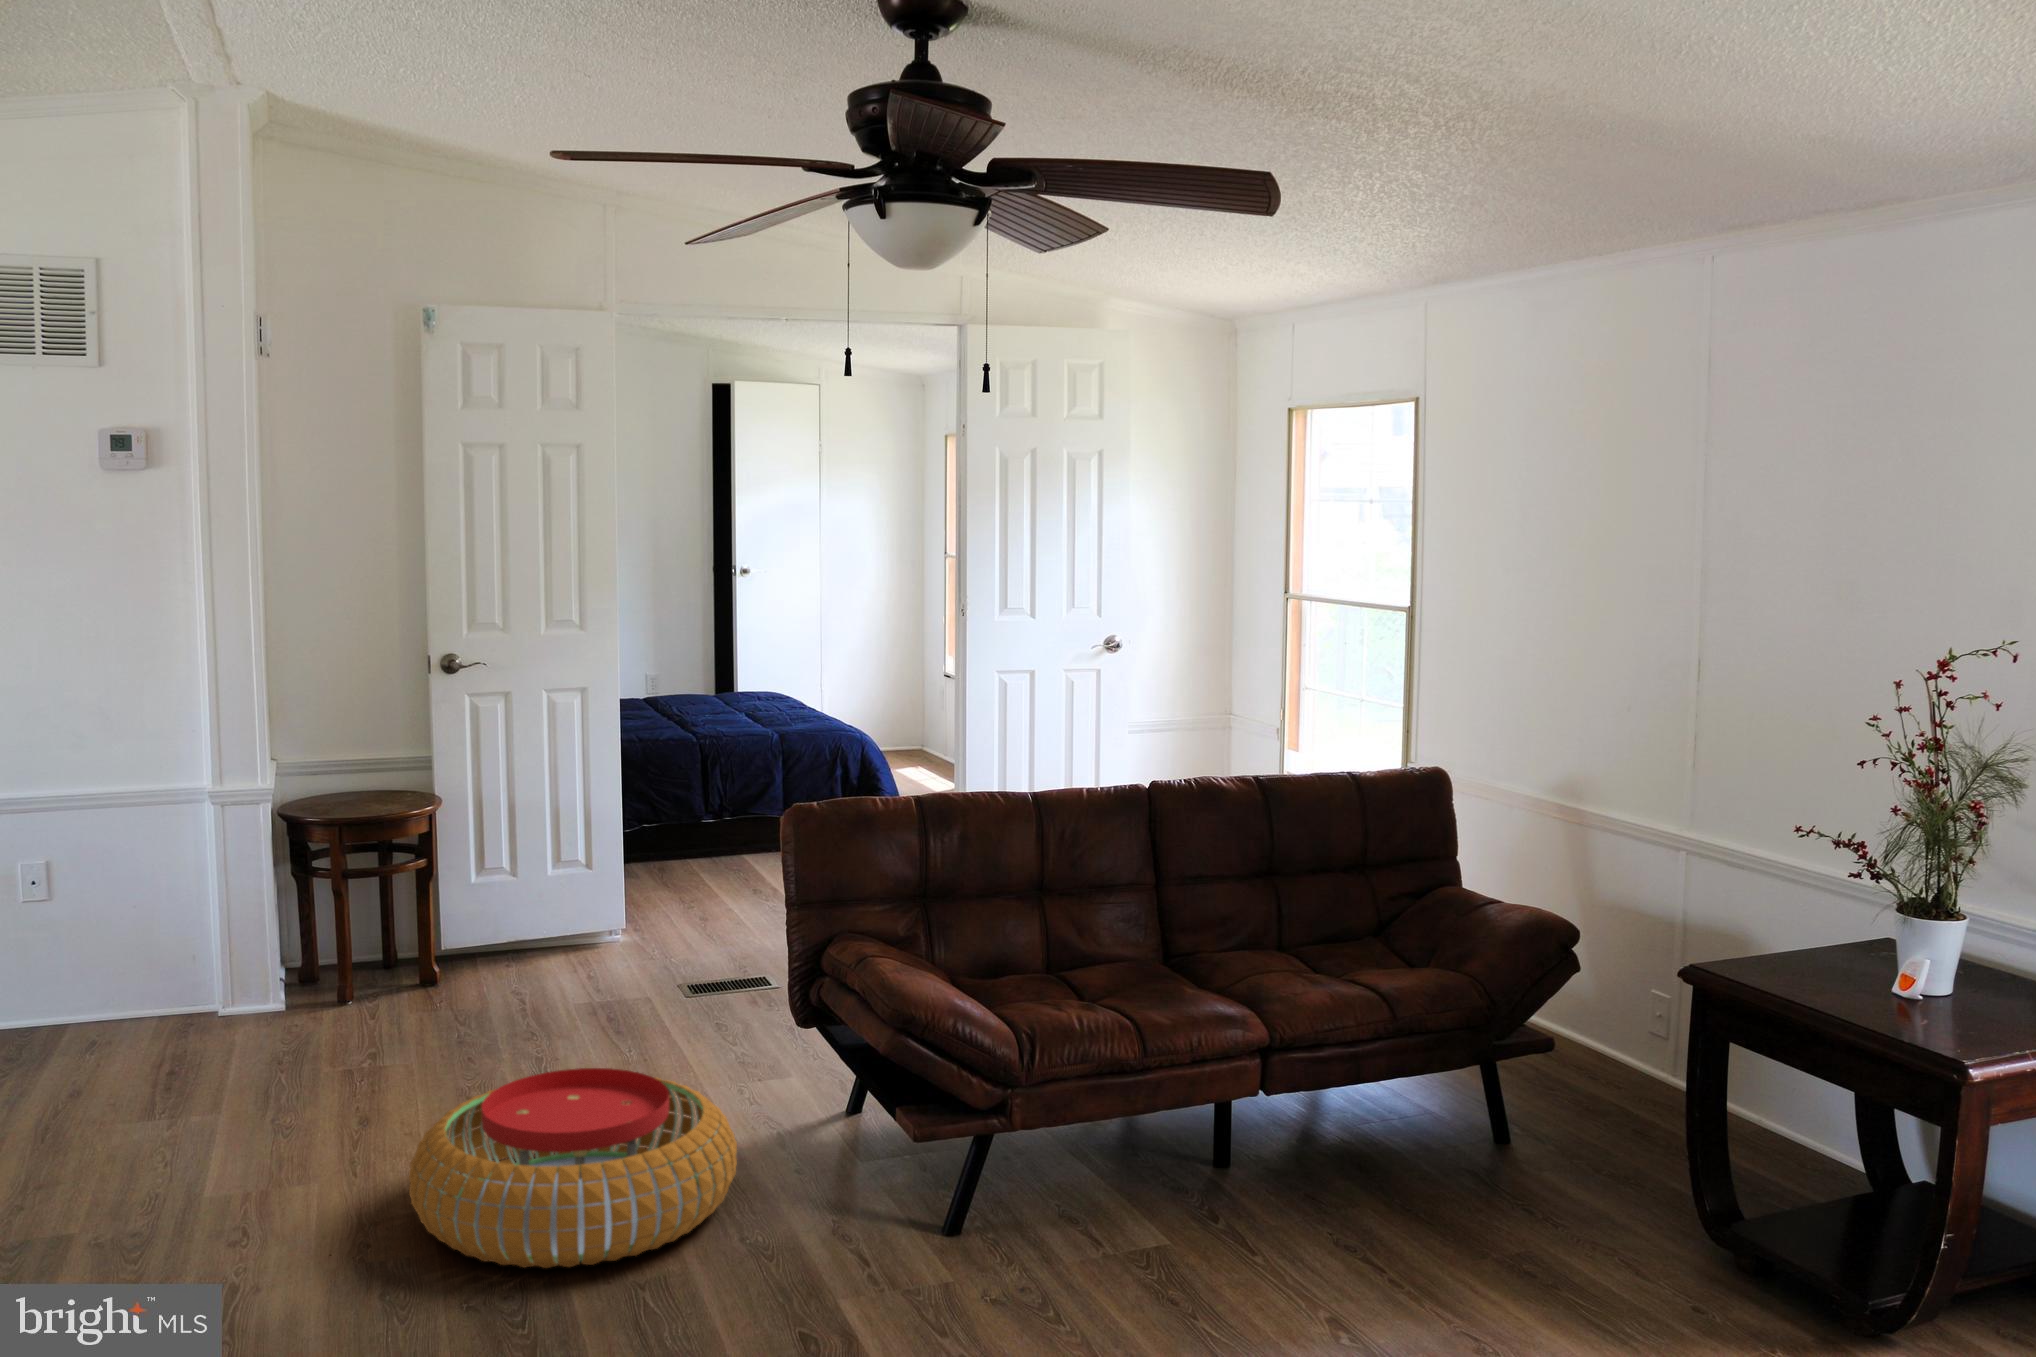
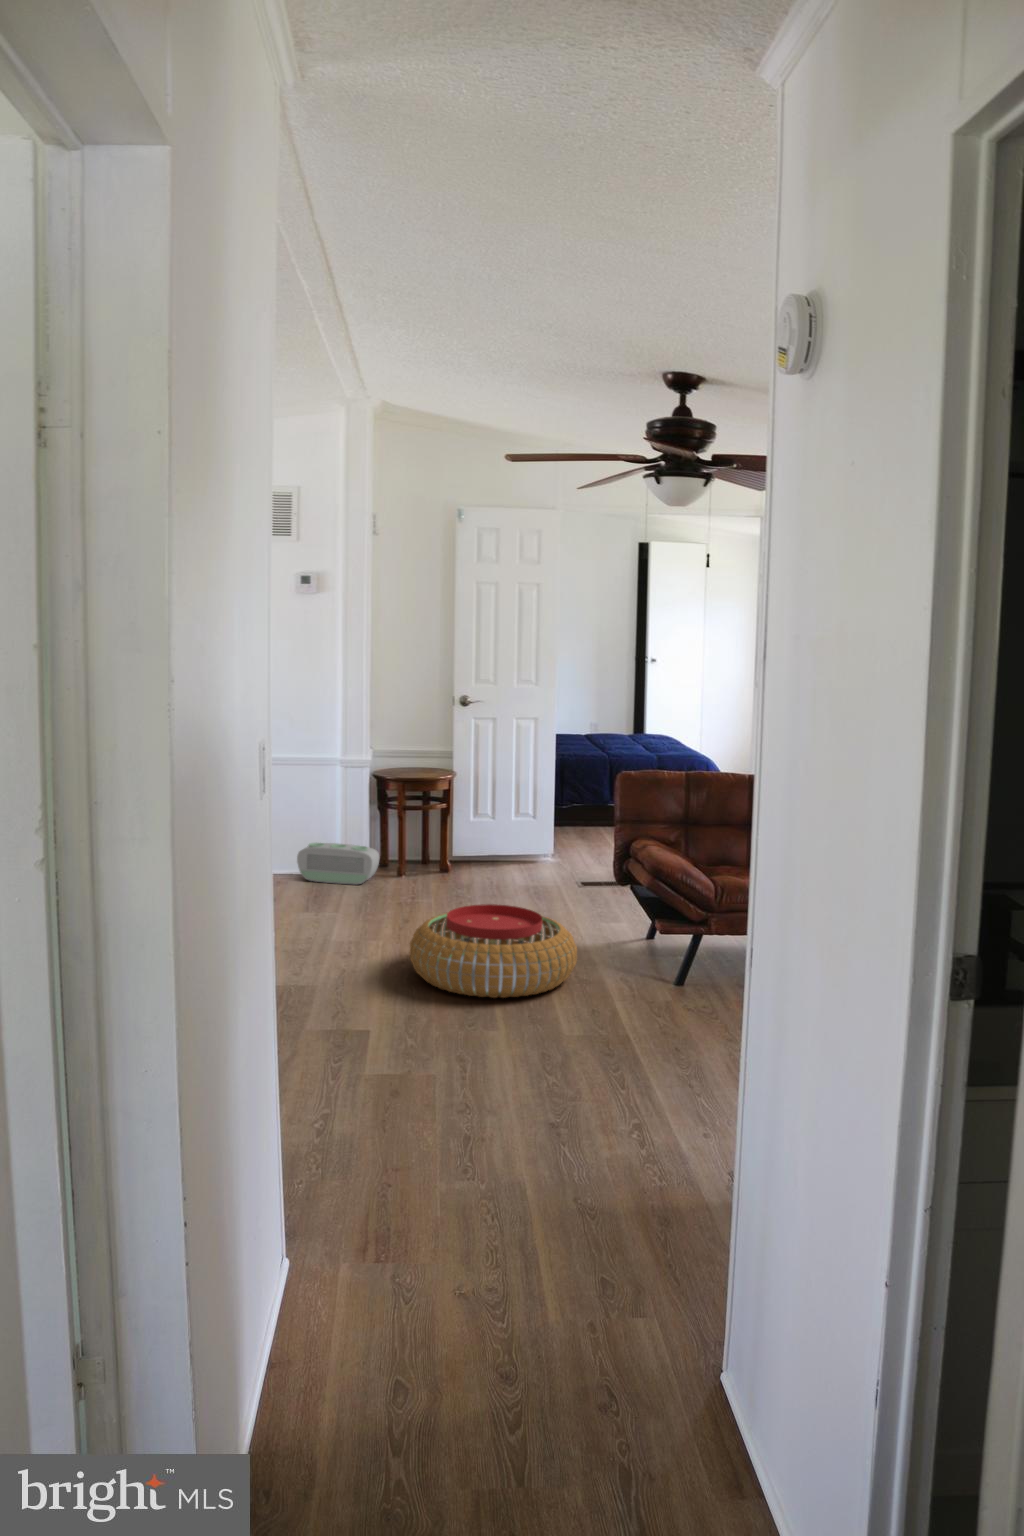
air purifier: none [130,953,303,1033] -> present [297,843,379,884]

